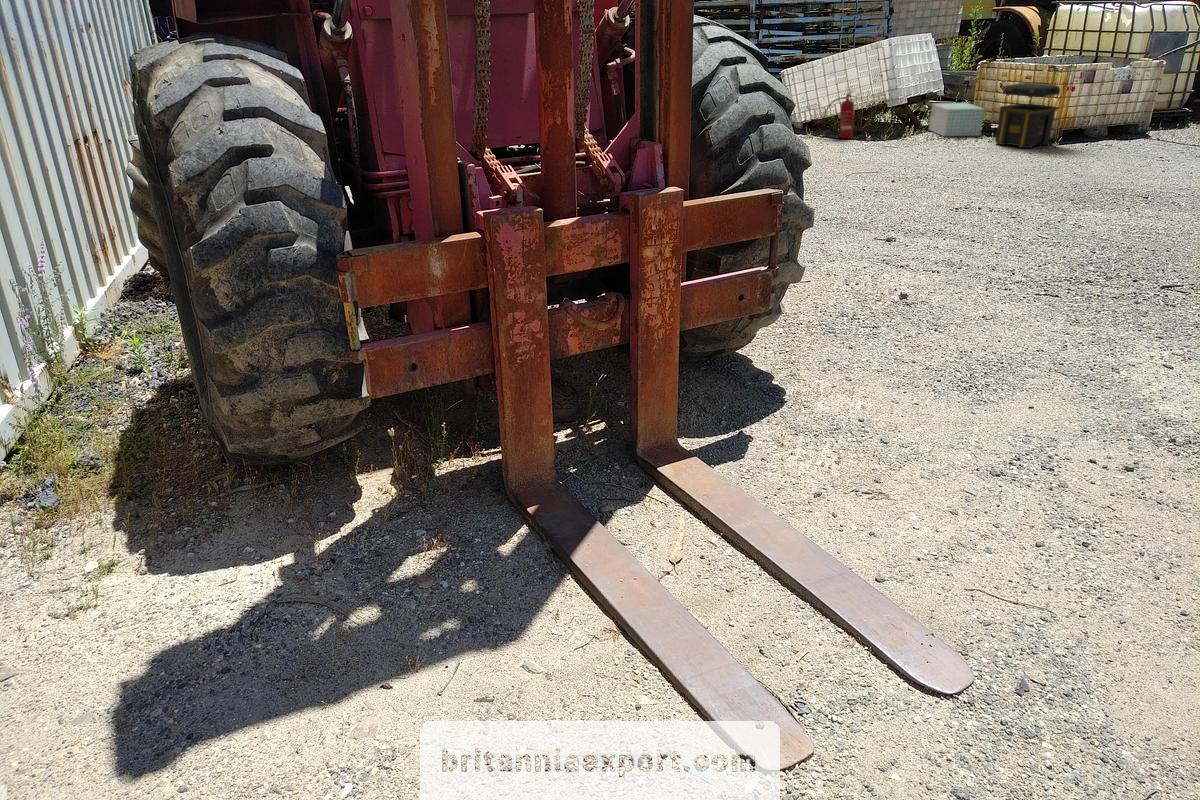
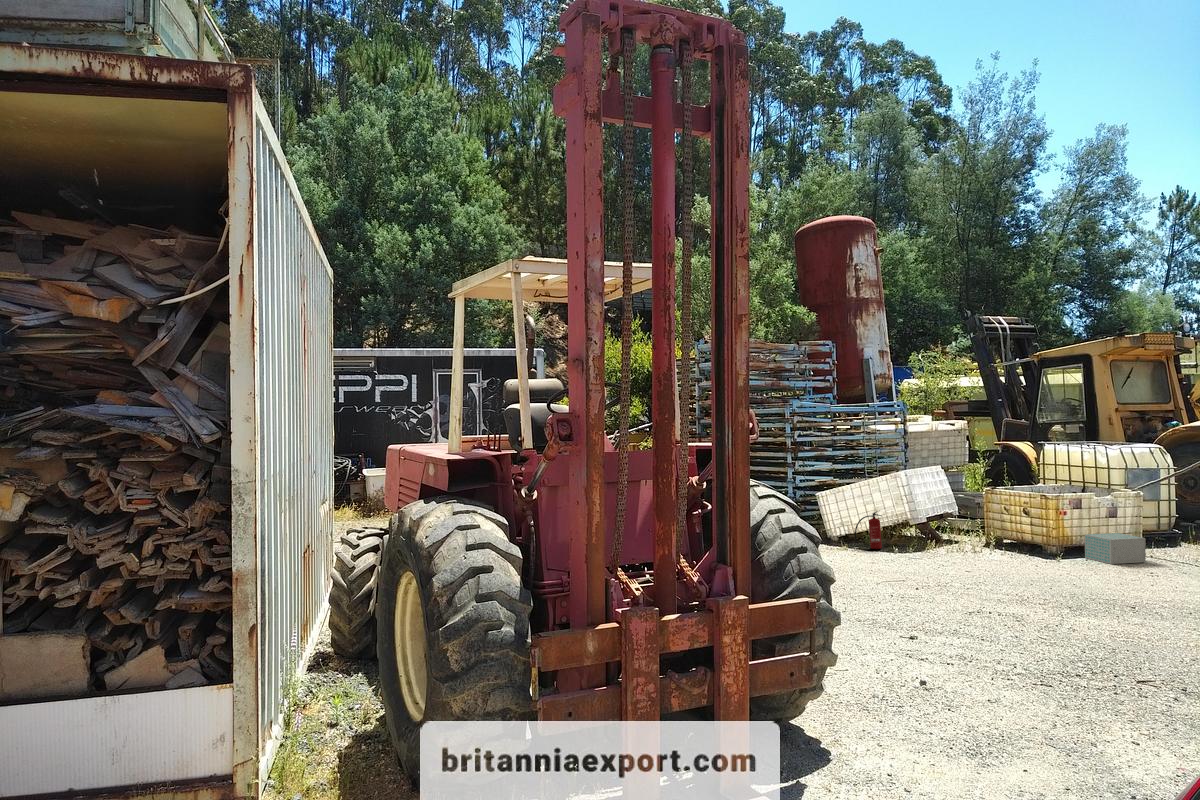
toolbox: present [995,83,1060,148] -> none [1005,507,1054,561]
storage box: present [929,103,984,136] -> present [1085,533,1146,564]

